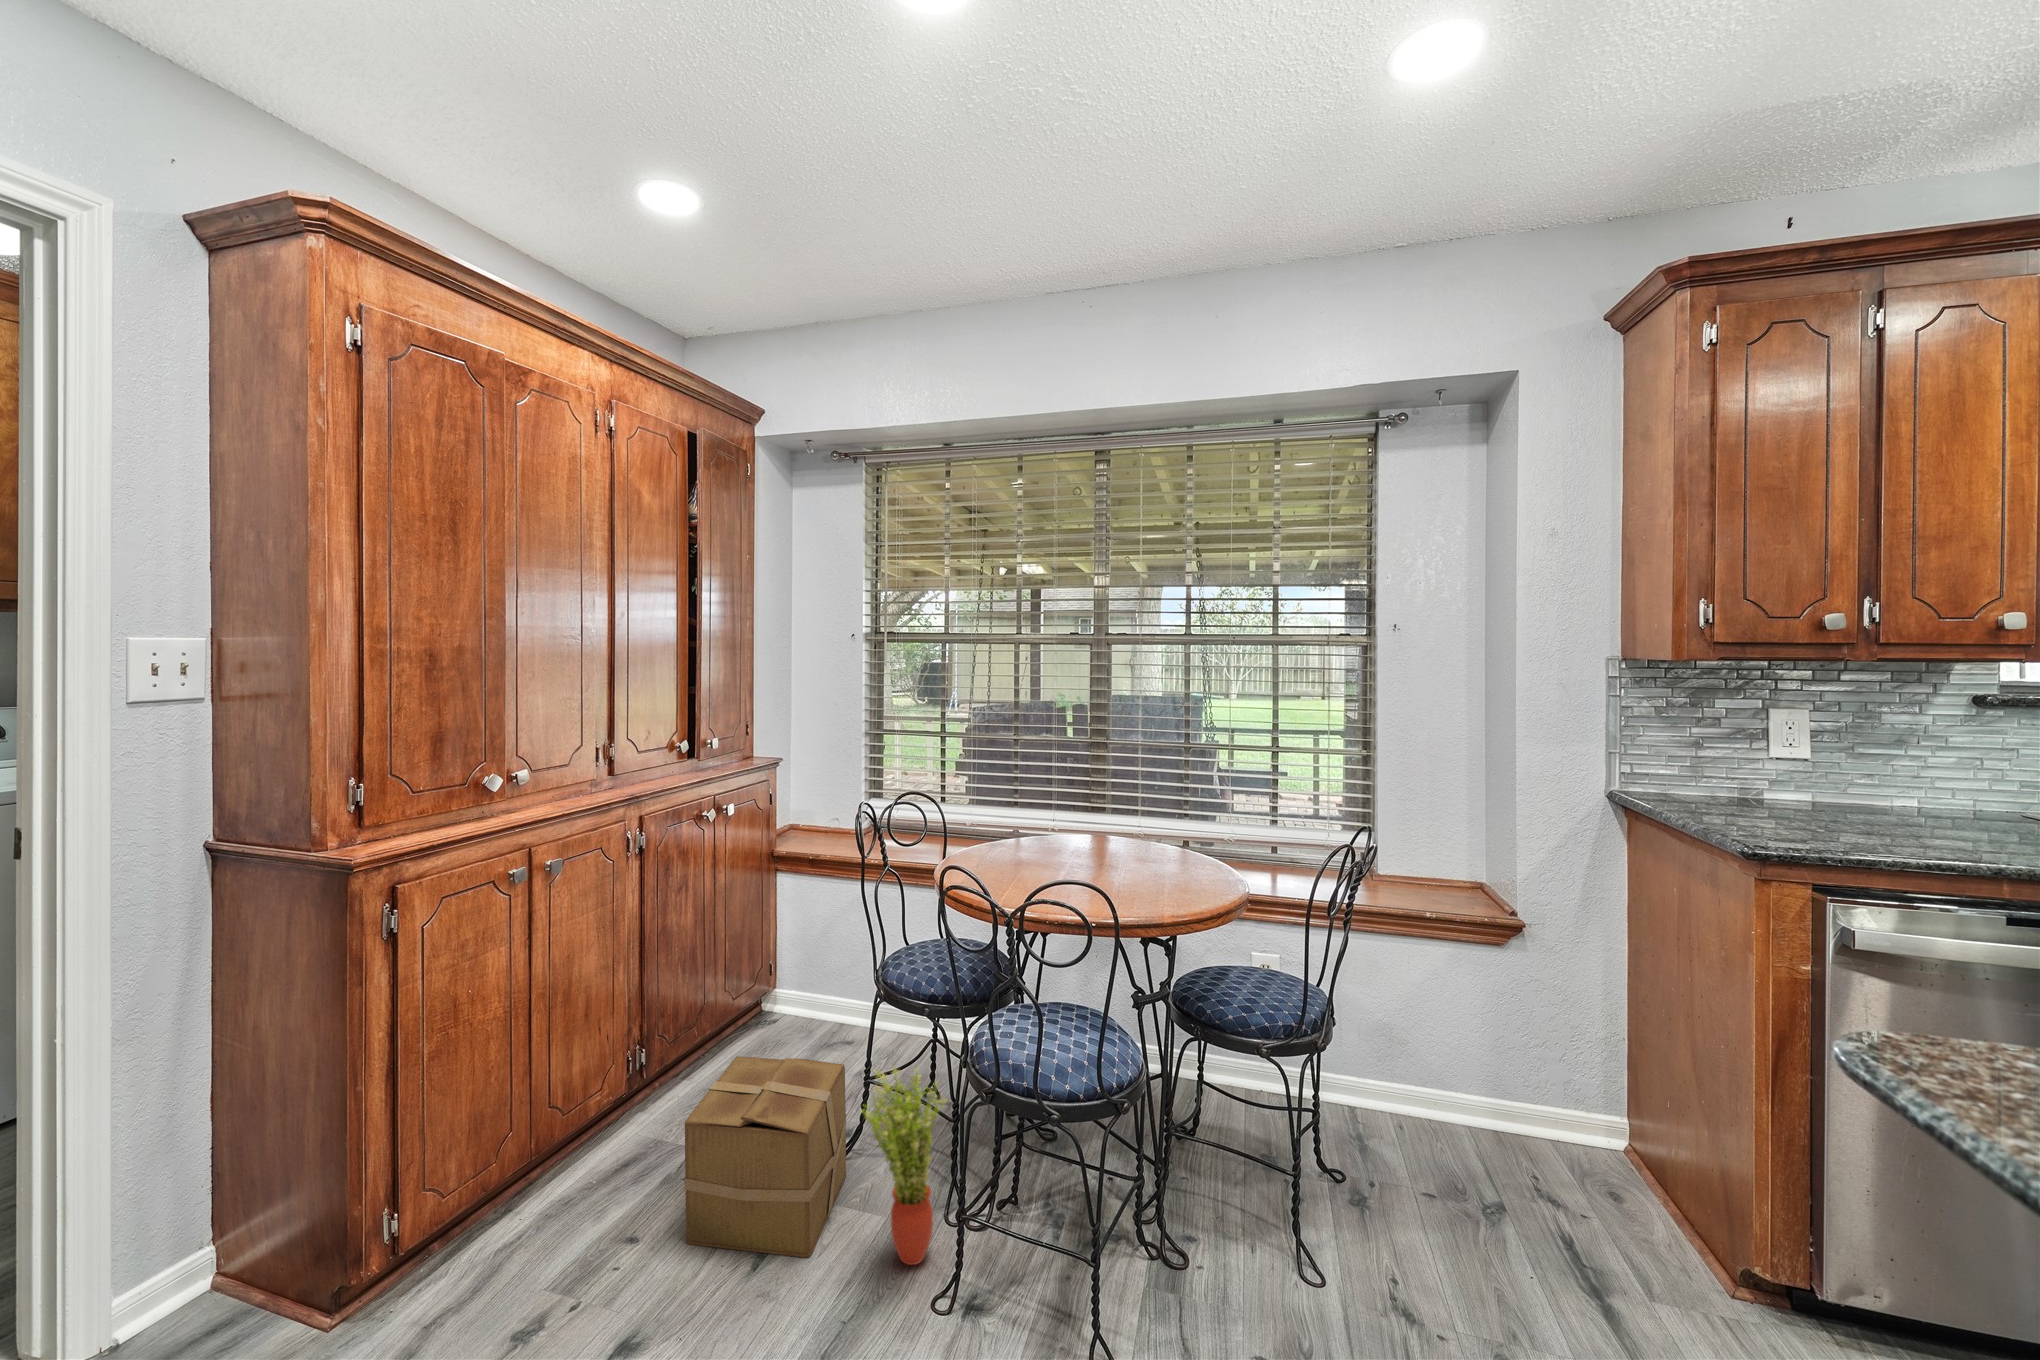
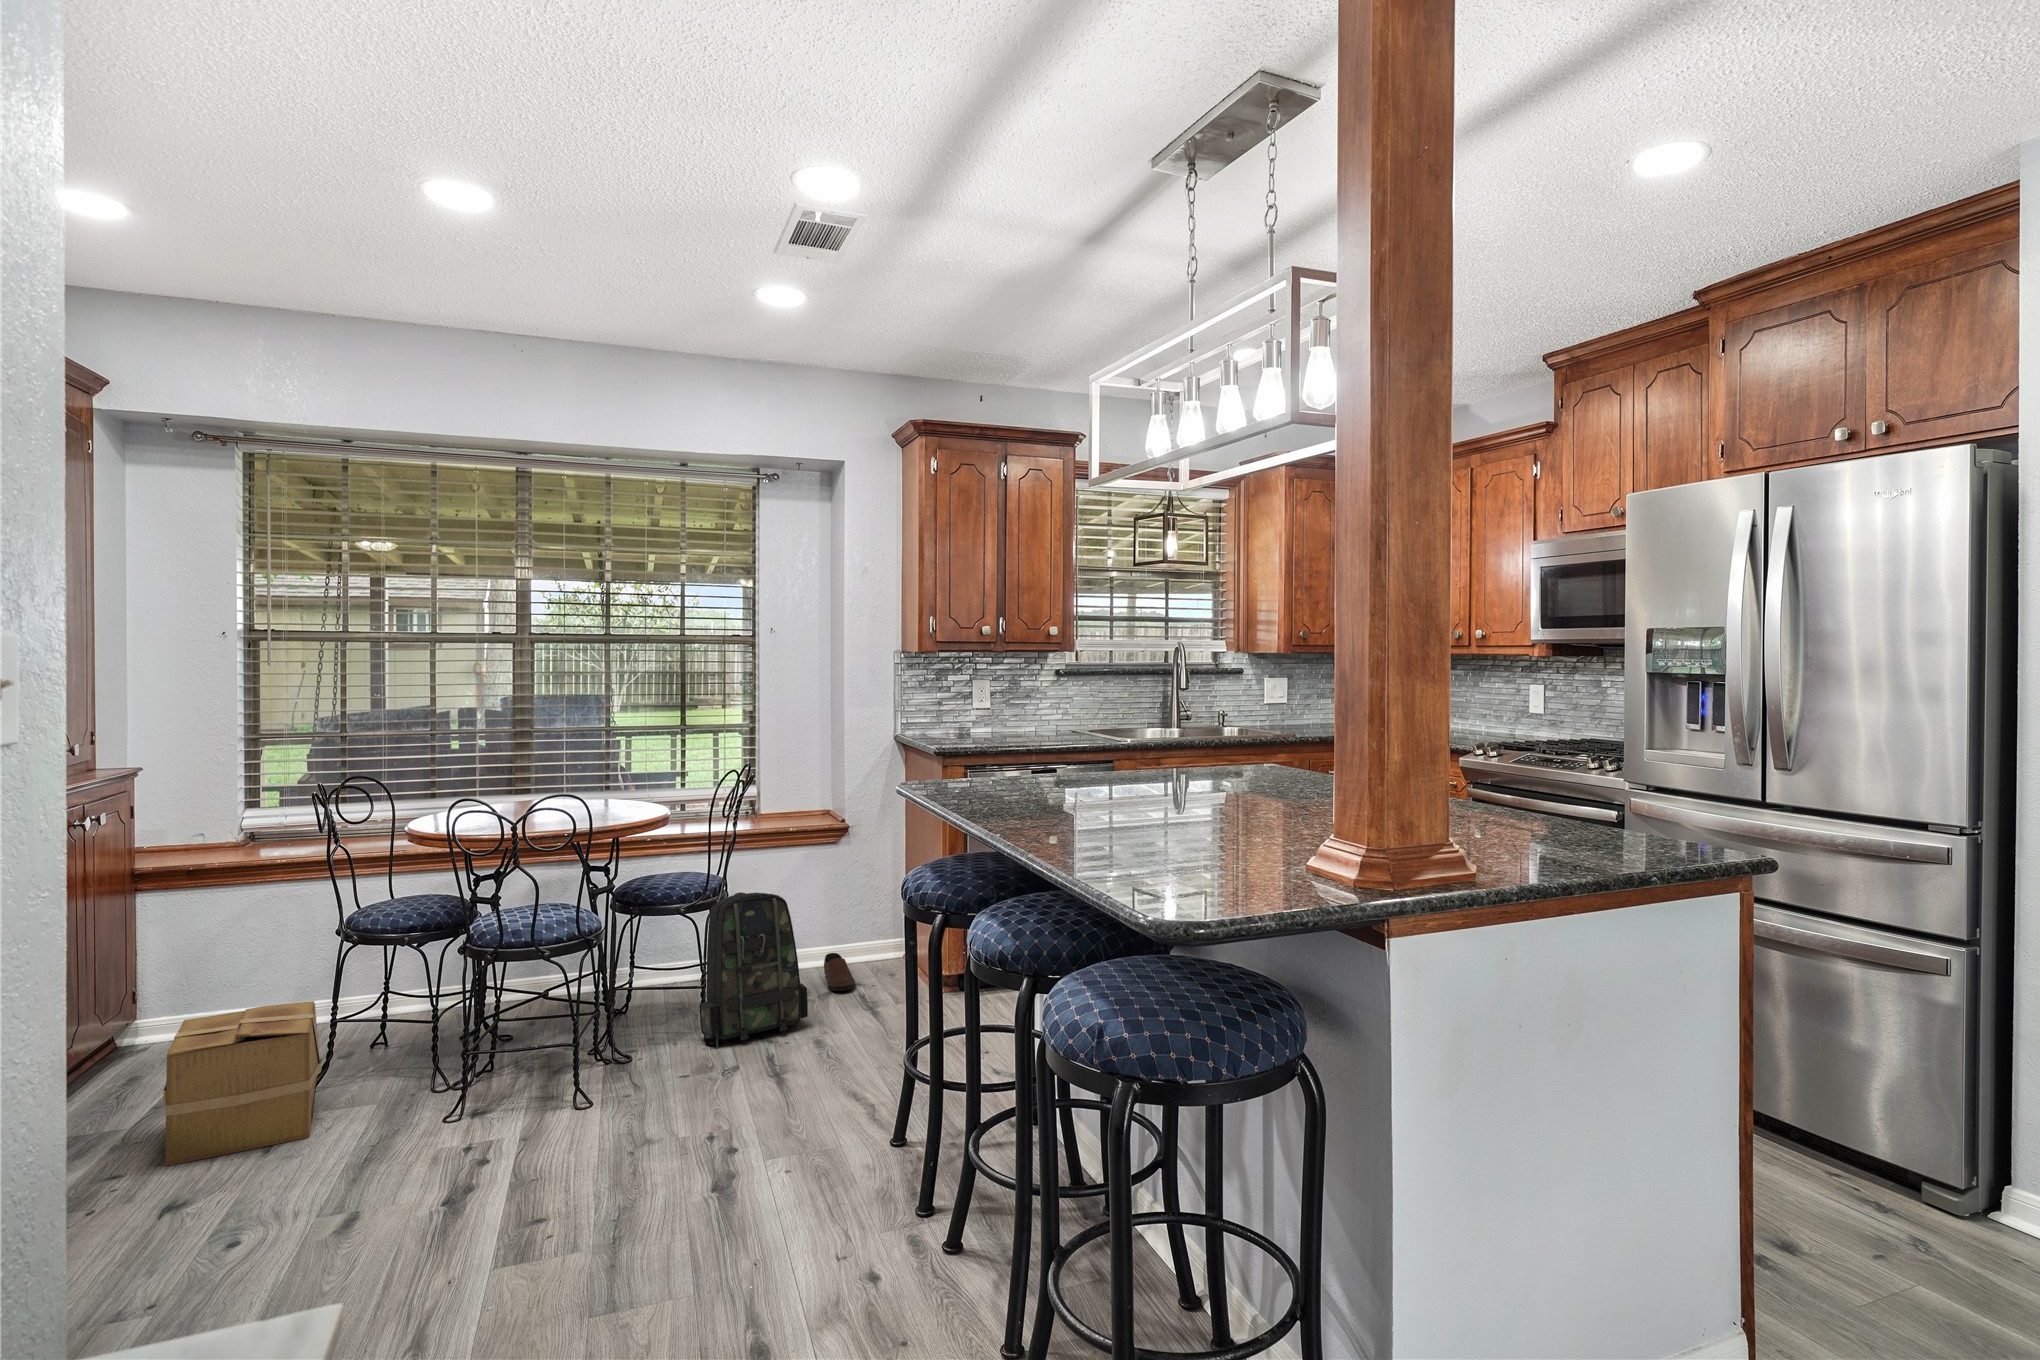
backpack: none [1287,1033,1469,1300] -> present [699,892,808,1048]
potted plant: present [862,1068,947,1265] -> none [367,959,446,1116]
shoe: none [1484,1119,1545,1212] -> present [824,953,855,991]

